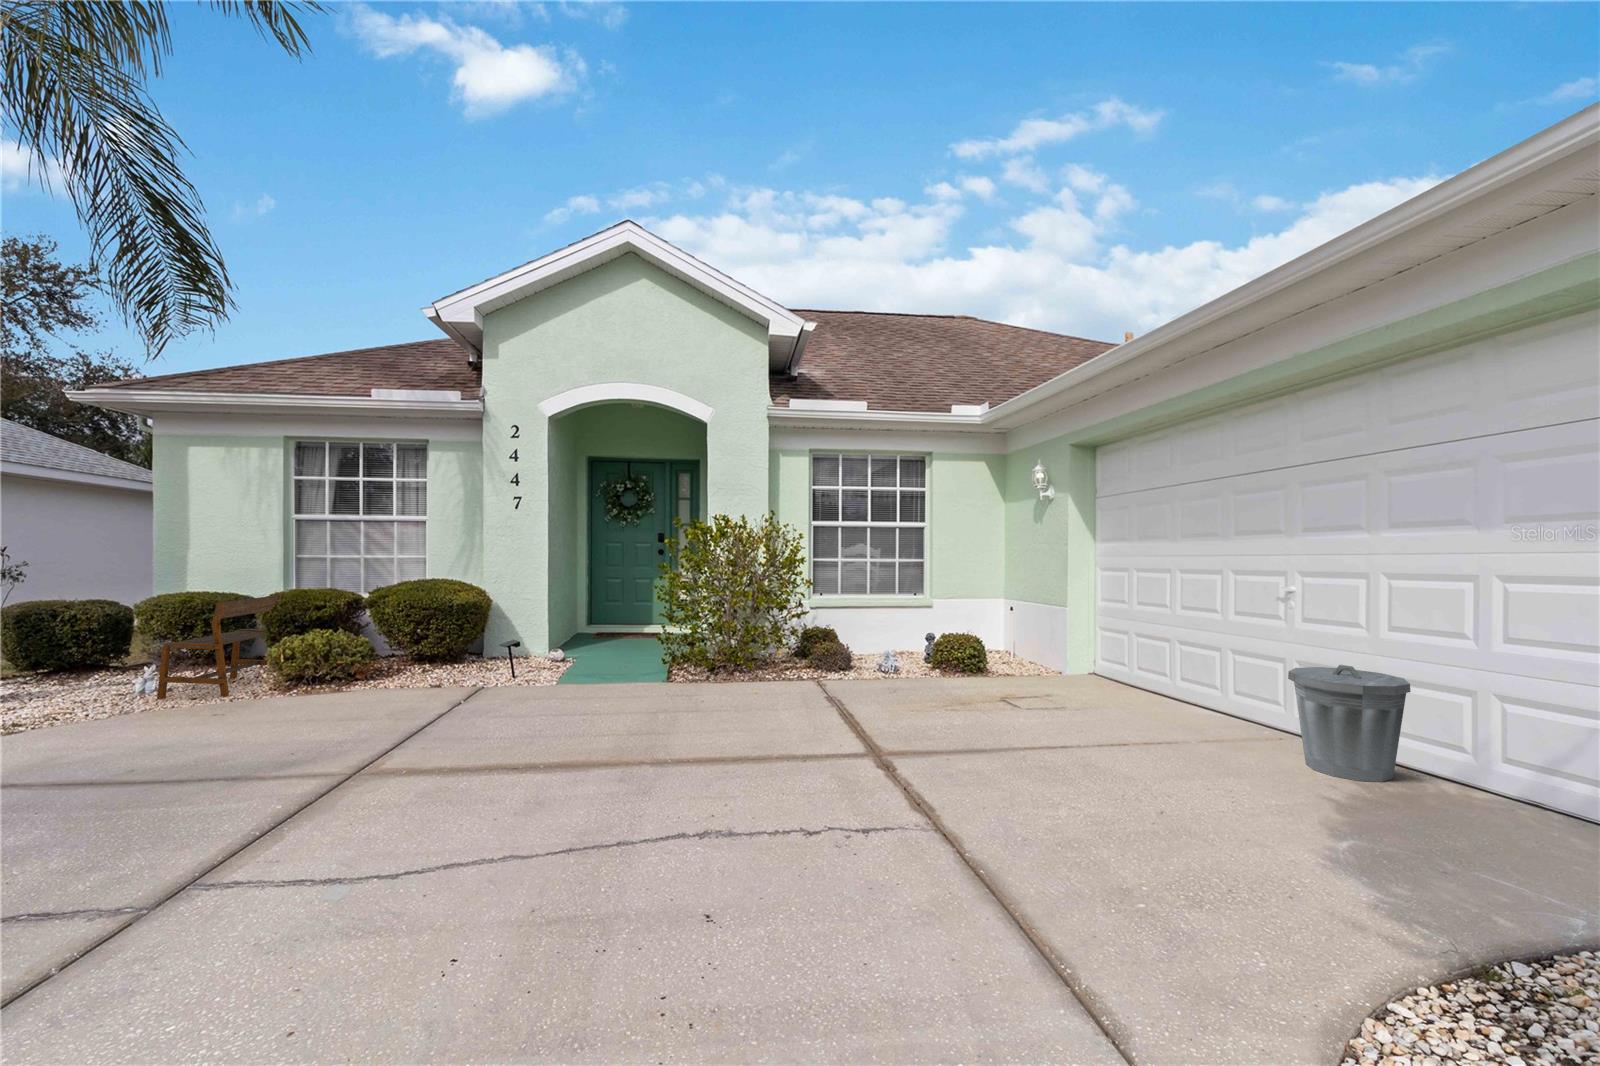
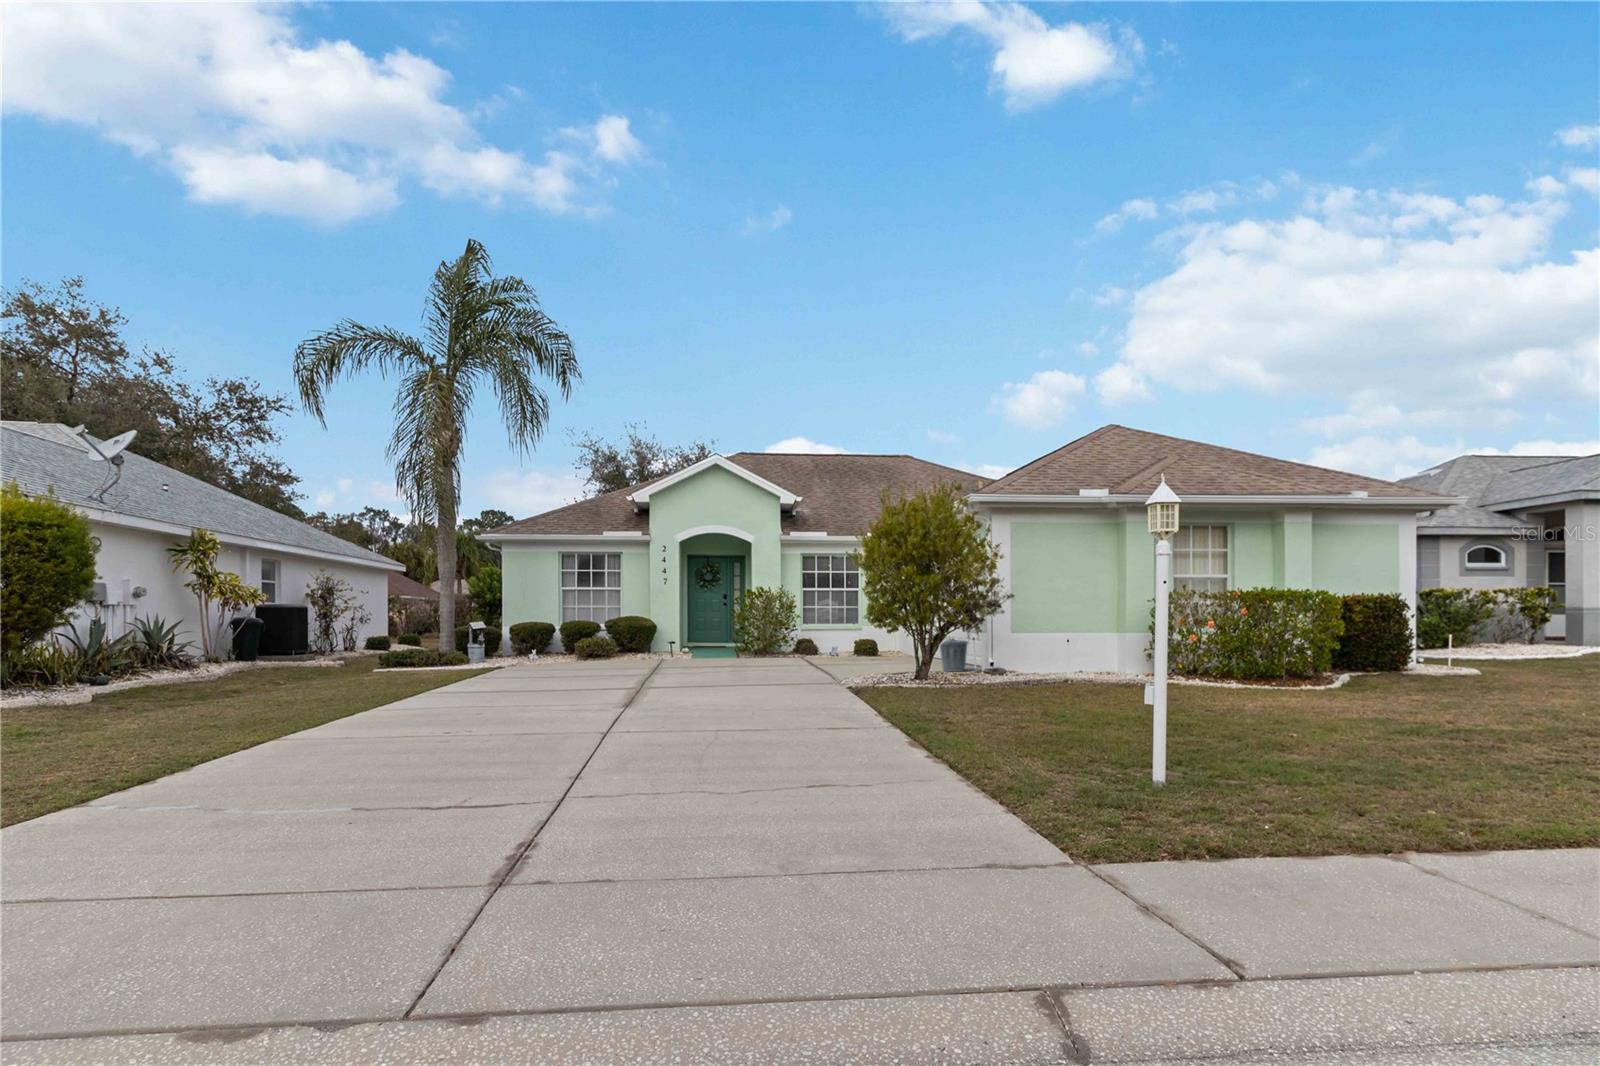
bench: present [157,594,283,699] -> none [538,623,573,663]

